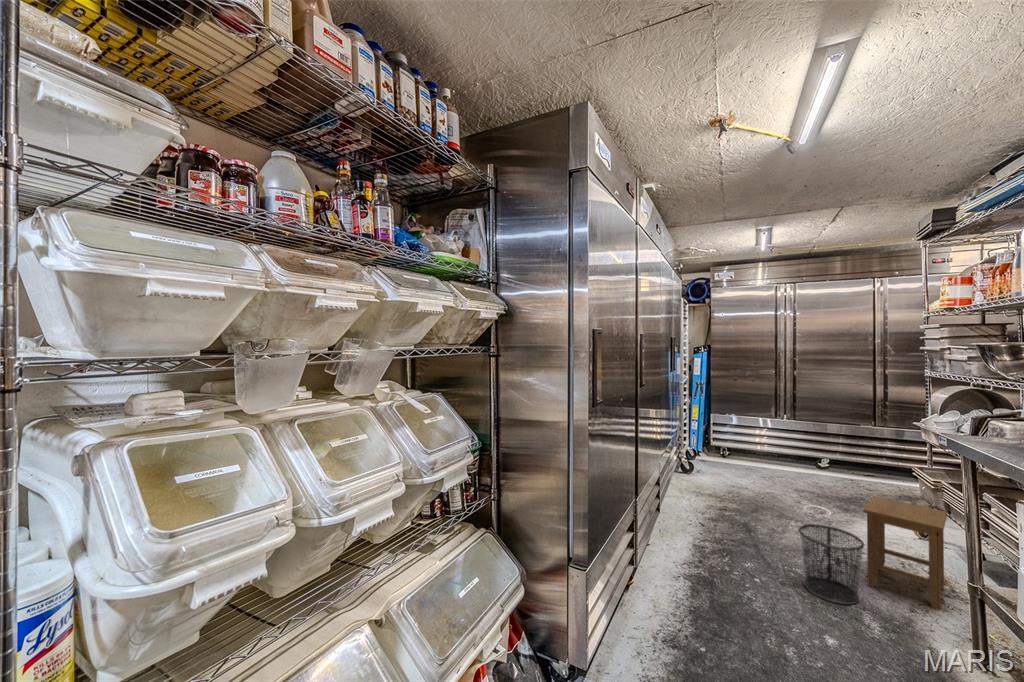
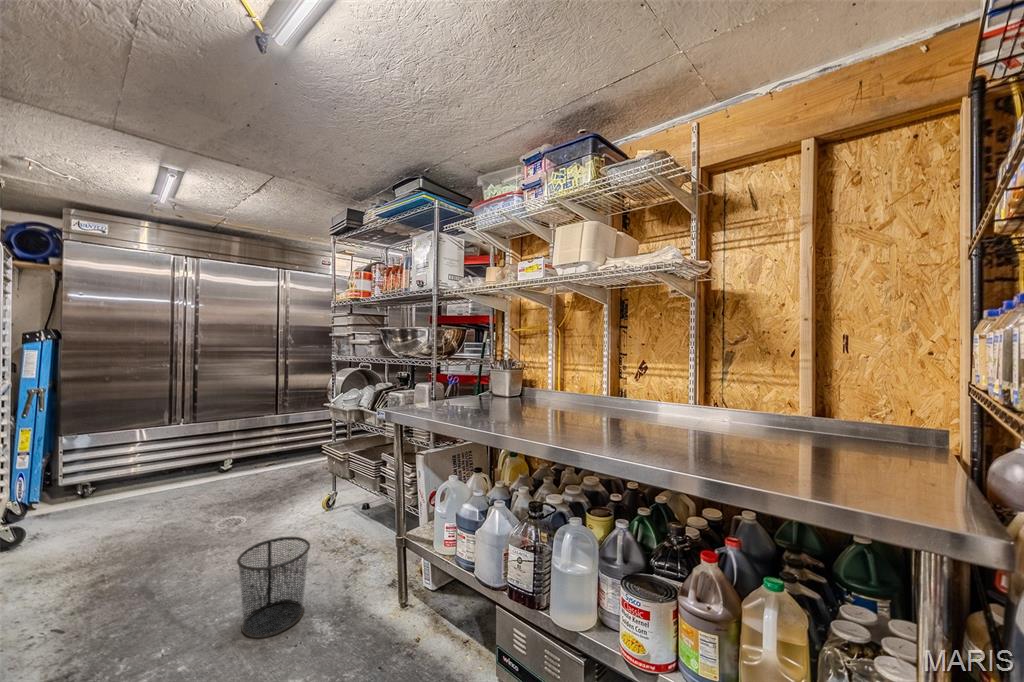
stool: present [863,496,947,609] -> none [303,478,367,585]

